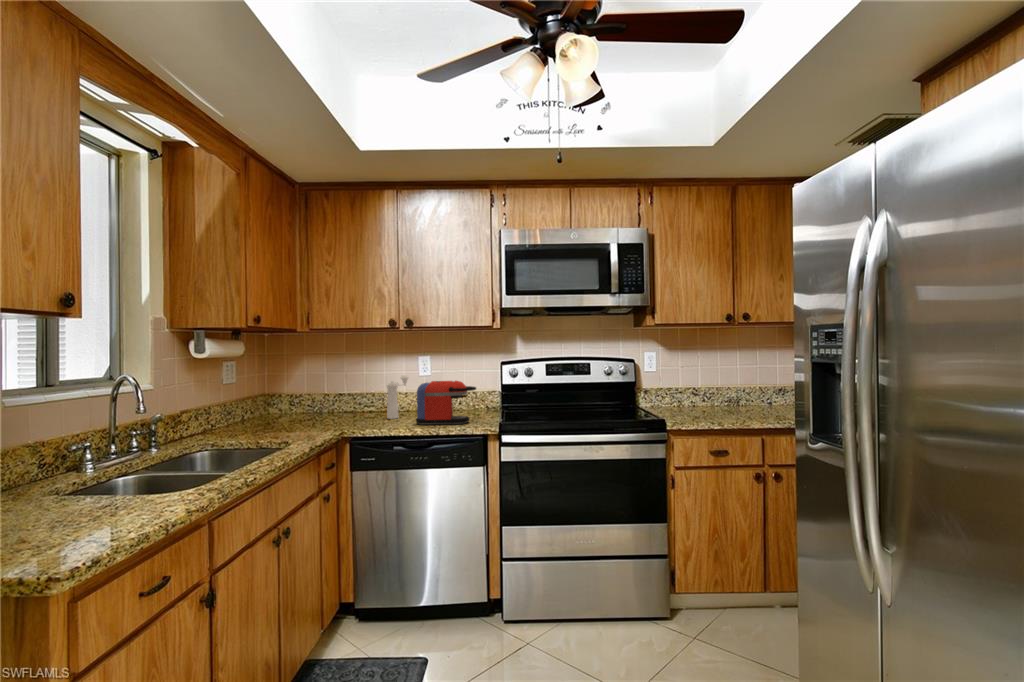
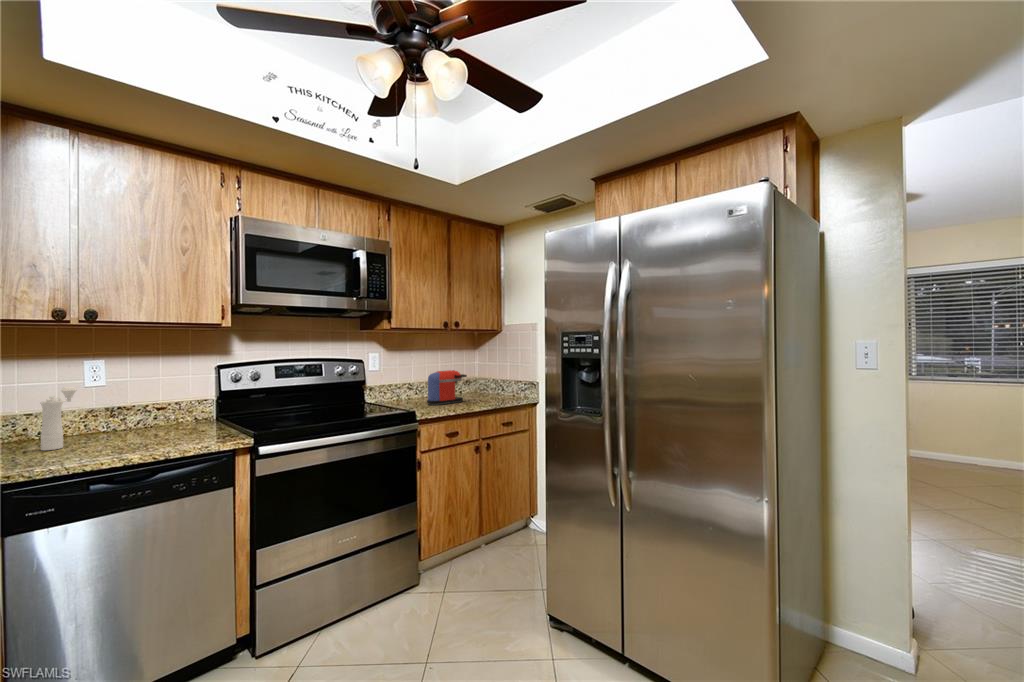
coffee maker: present [416,381,476,425] -> present [427,370,467,405]

